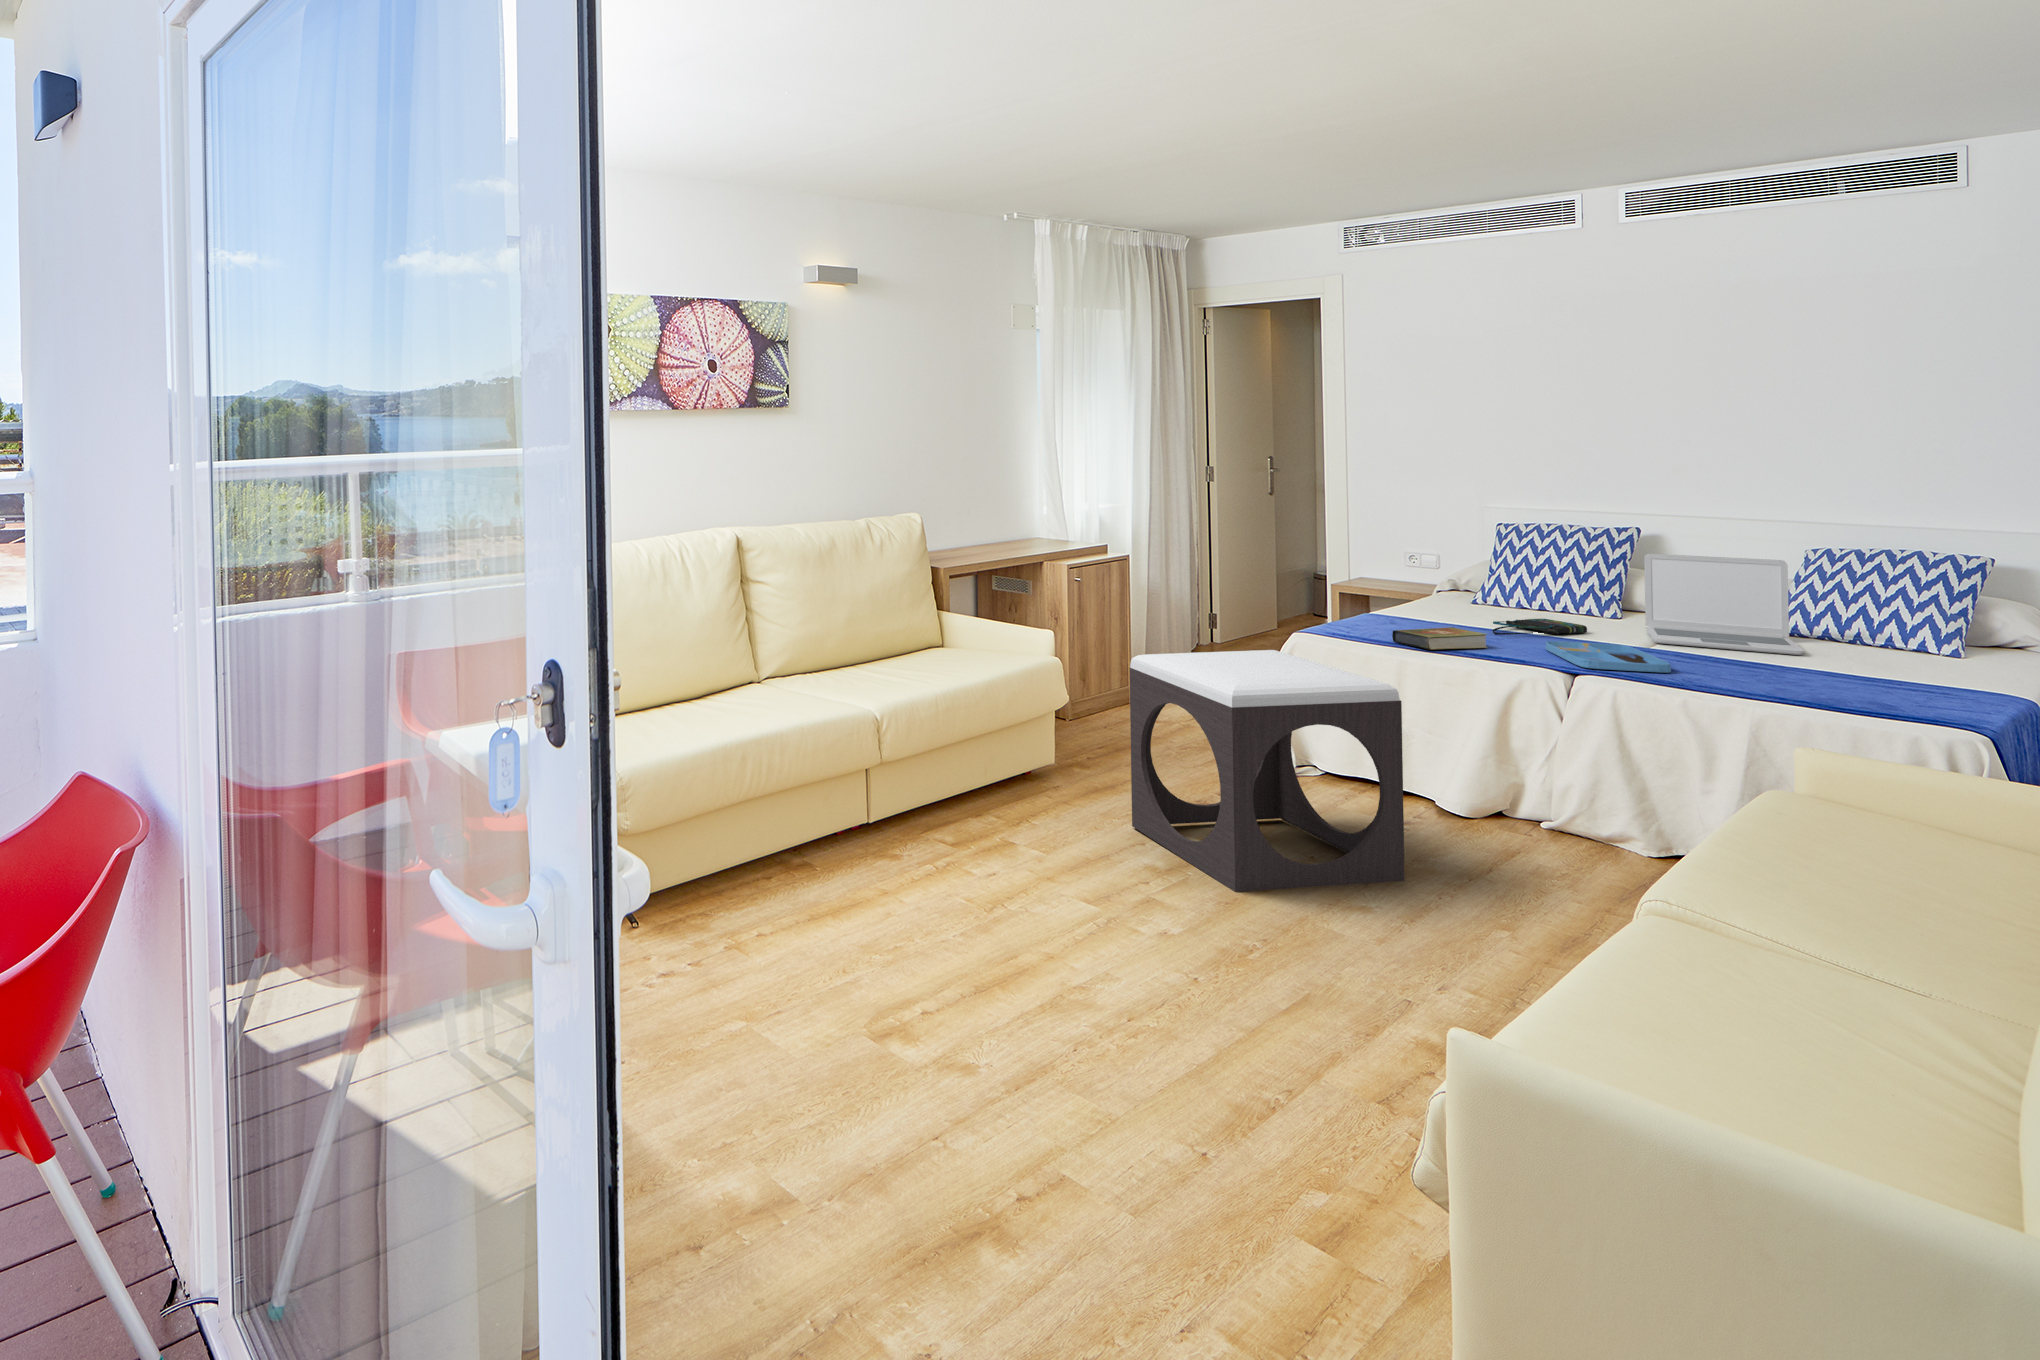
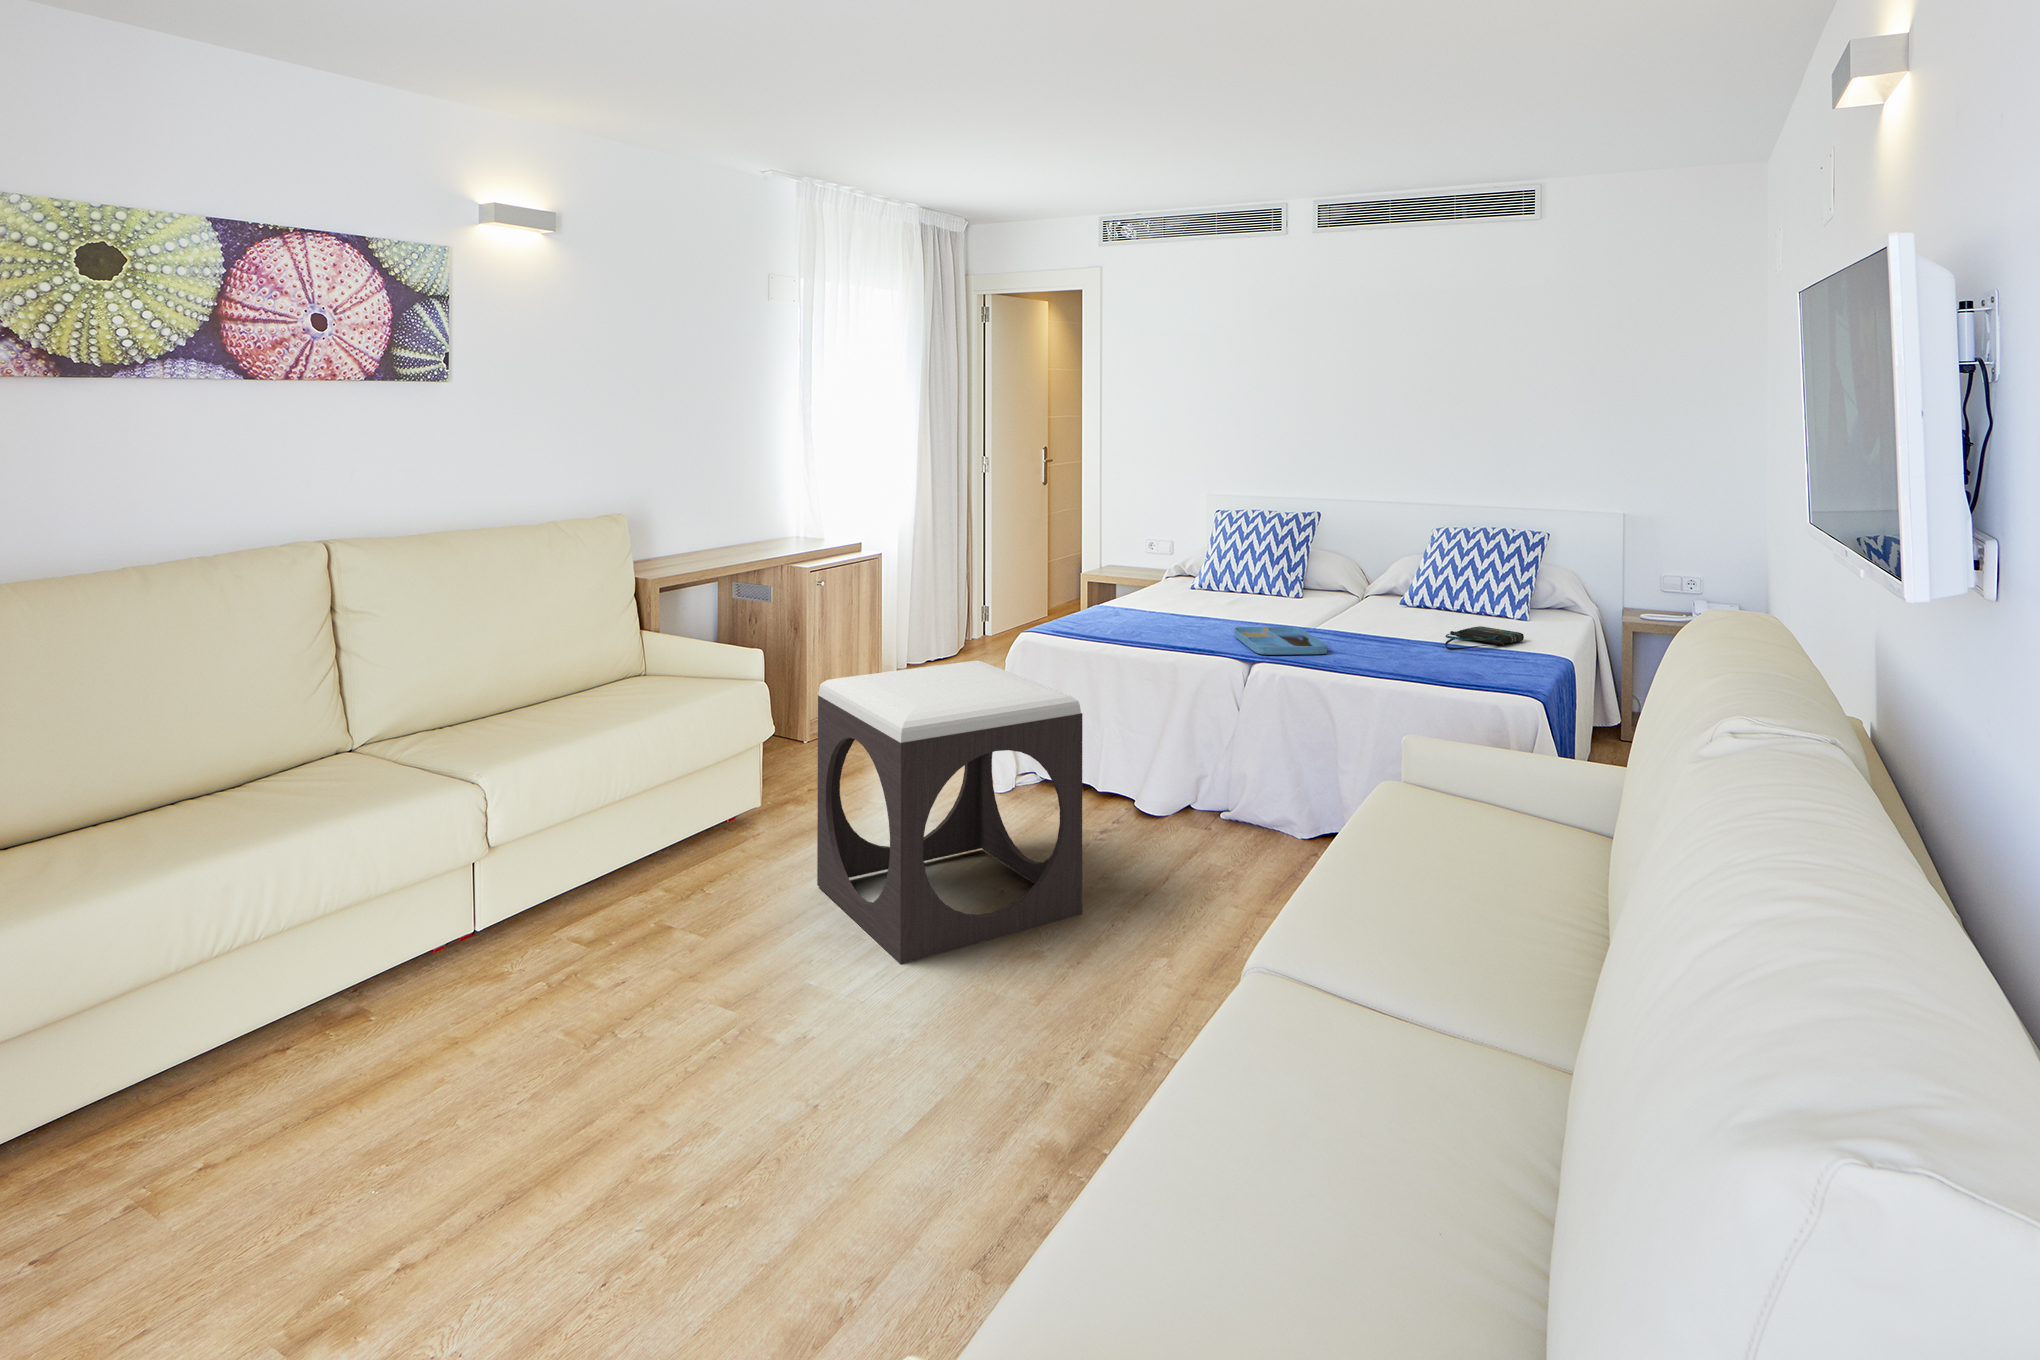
laptop: present [1644,554,1804,655] -> none [1317,536,1426,626]
tote bag: present [1493,619,1587,635] -> present [1445,626,1524,650]
book: present [1392,627,1488,650] -> none [1106,618,1187,644]

